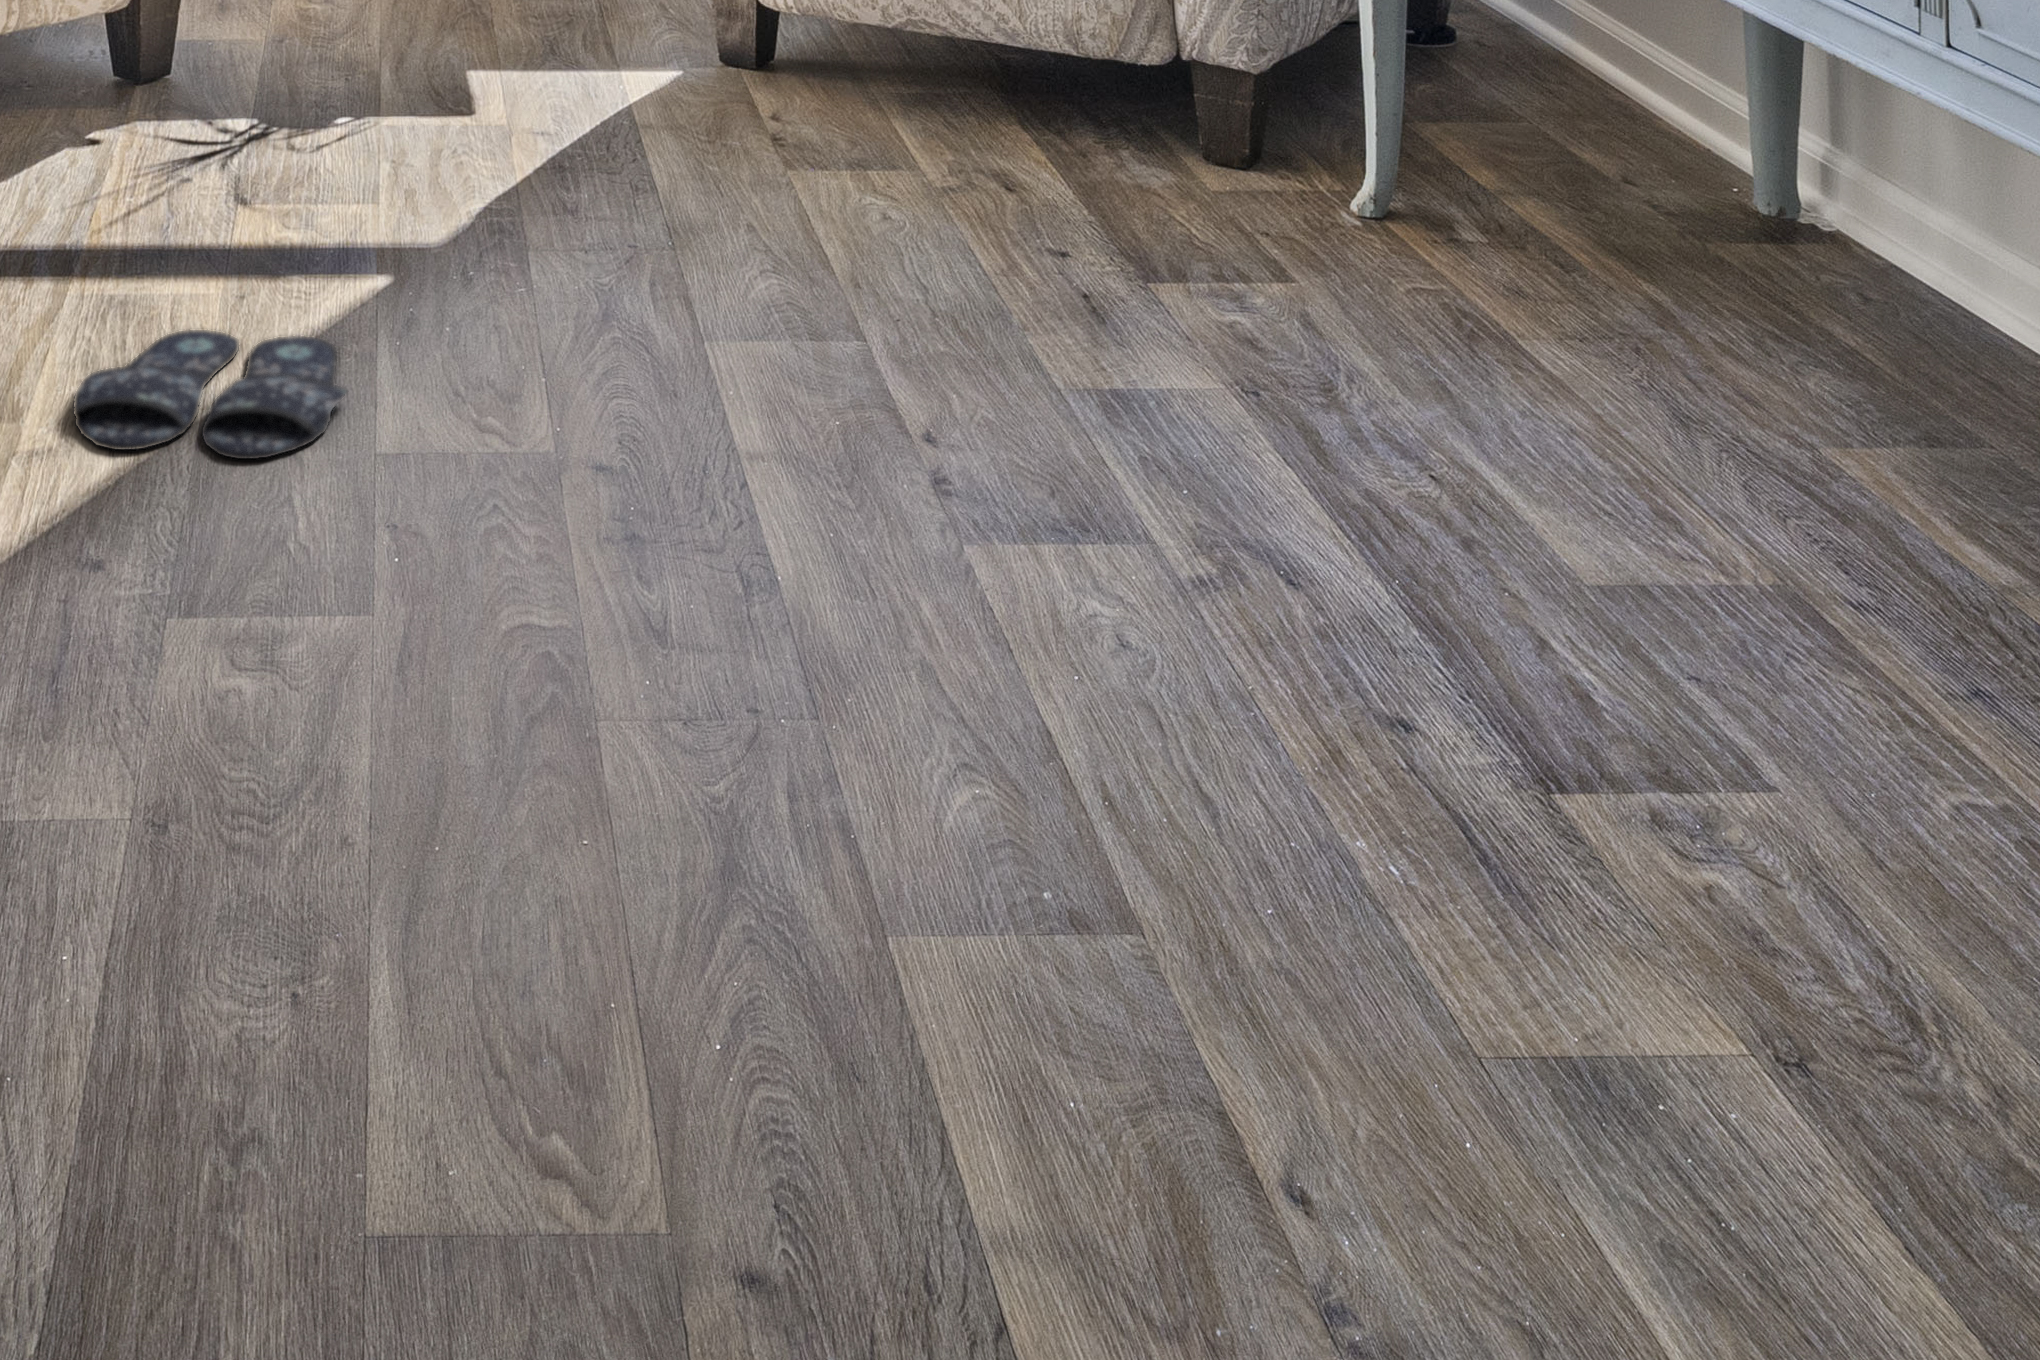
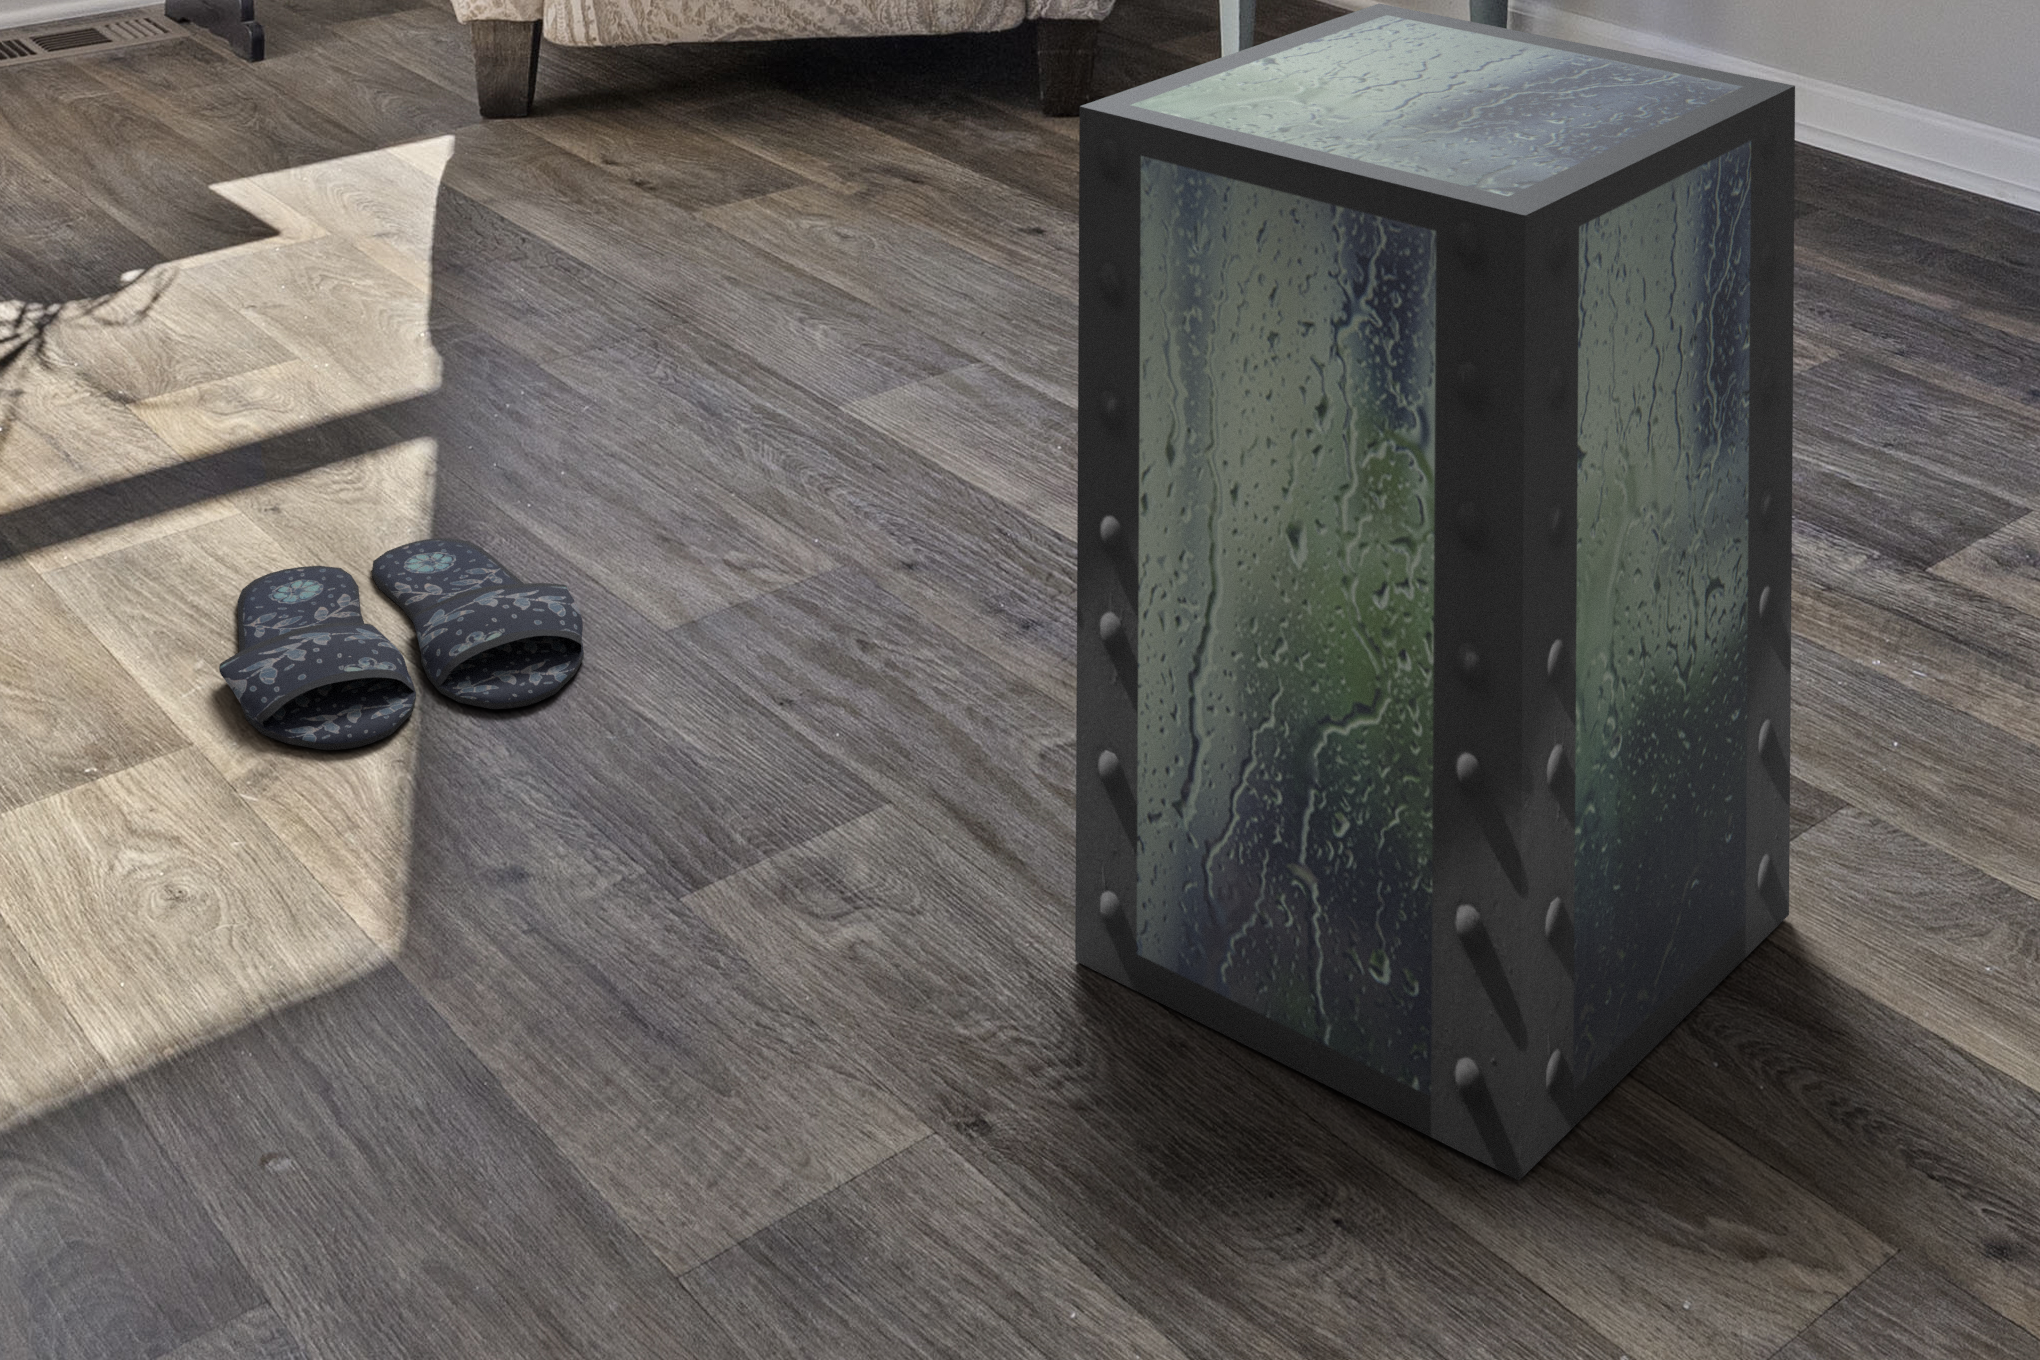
storage box: none [370,13,937,986] -> present [1075,4,1795,1181]

